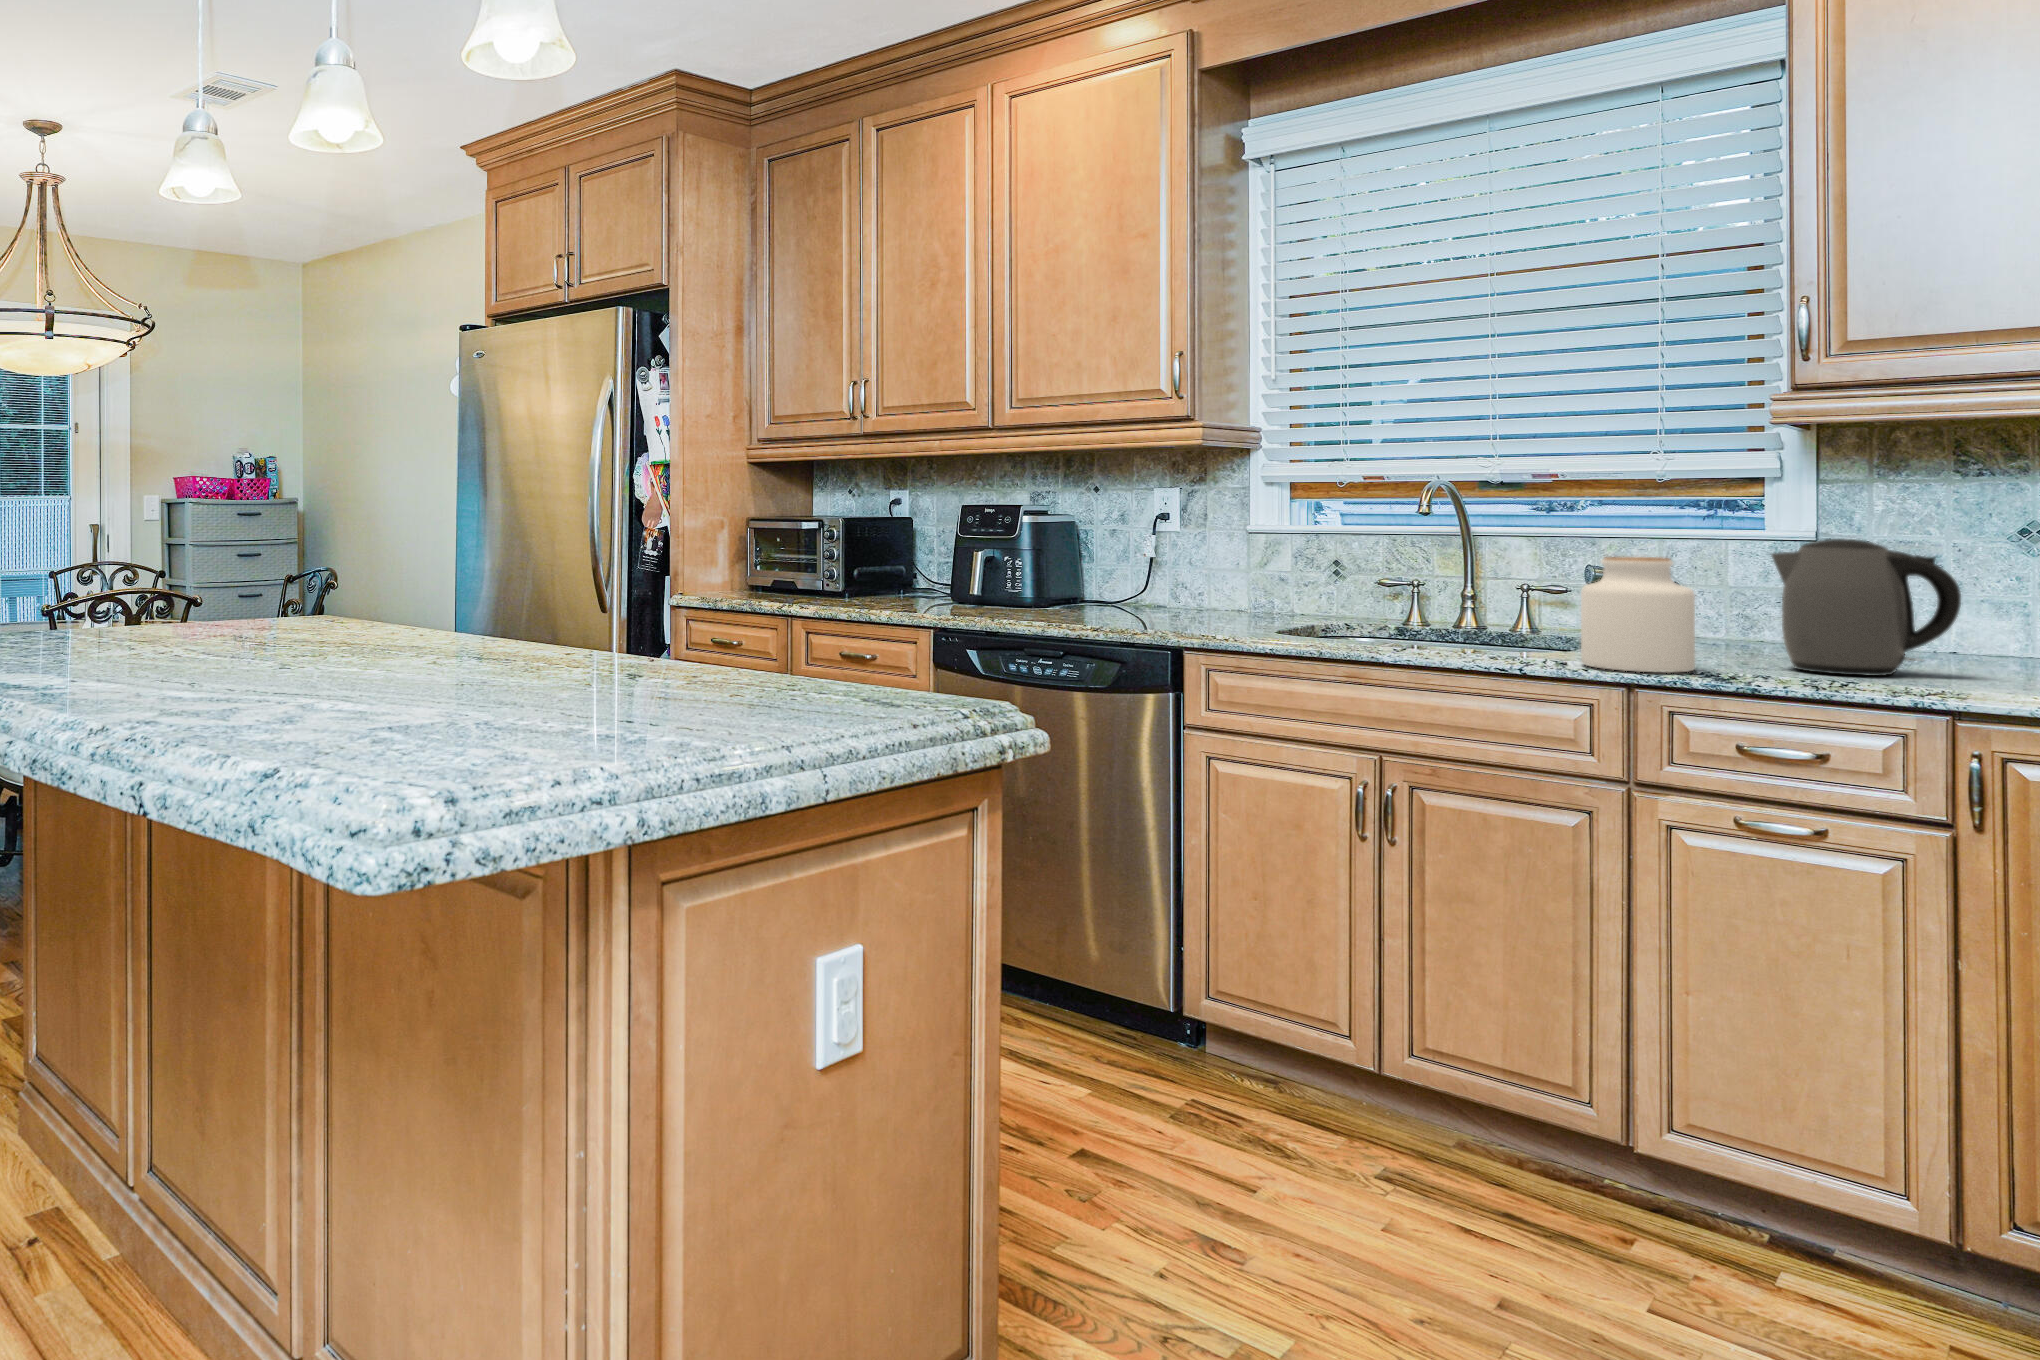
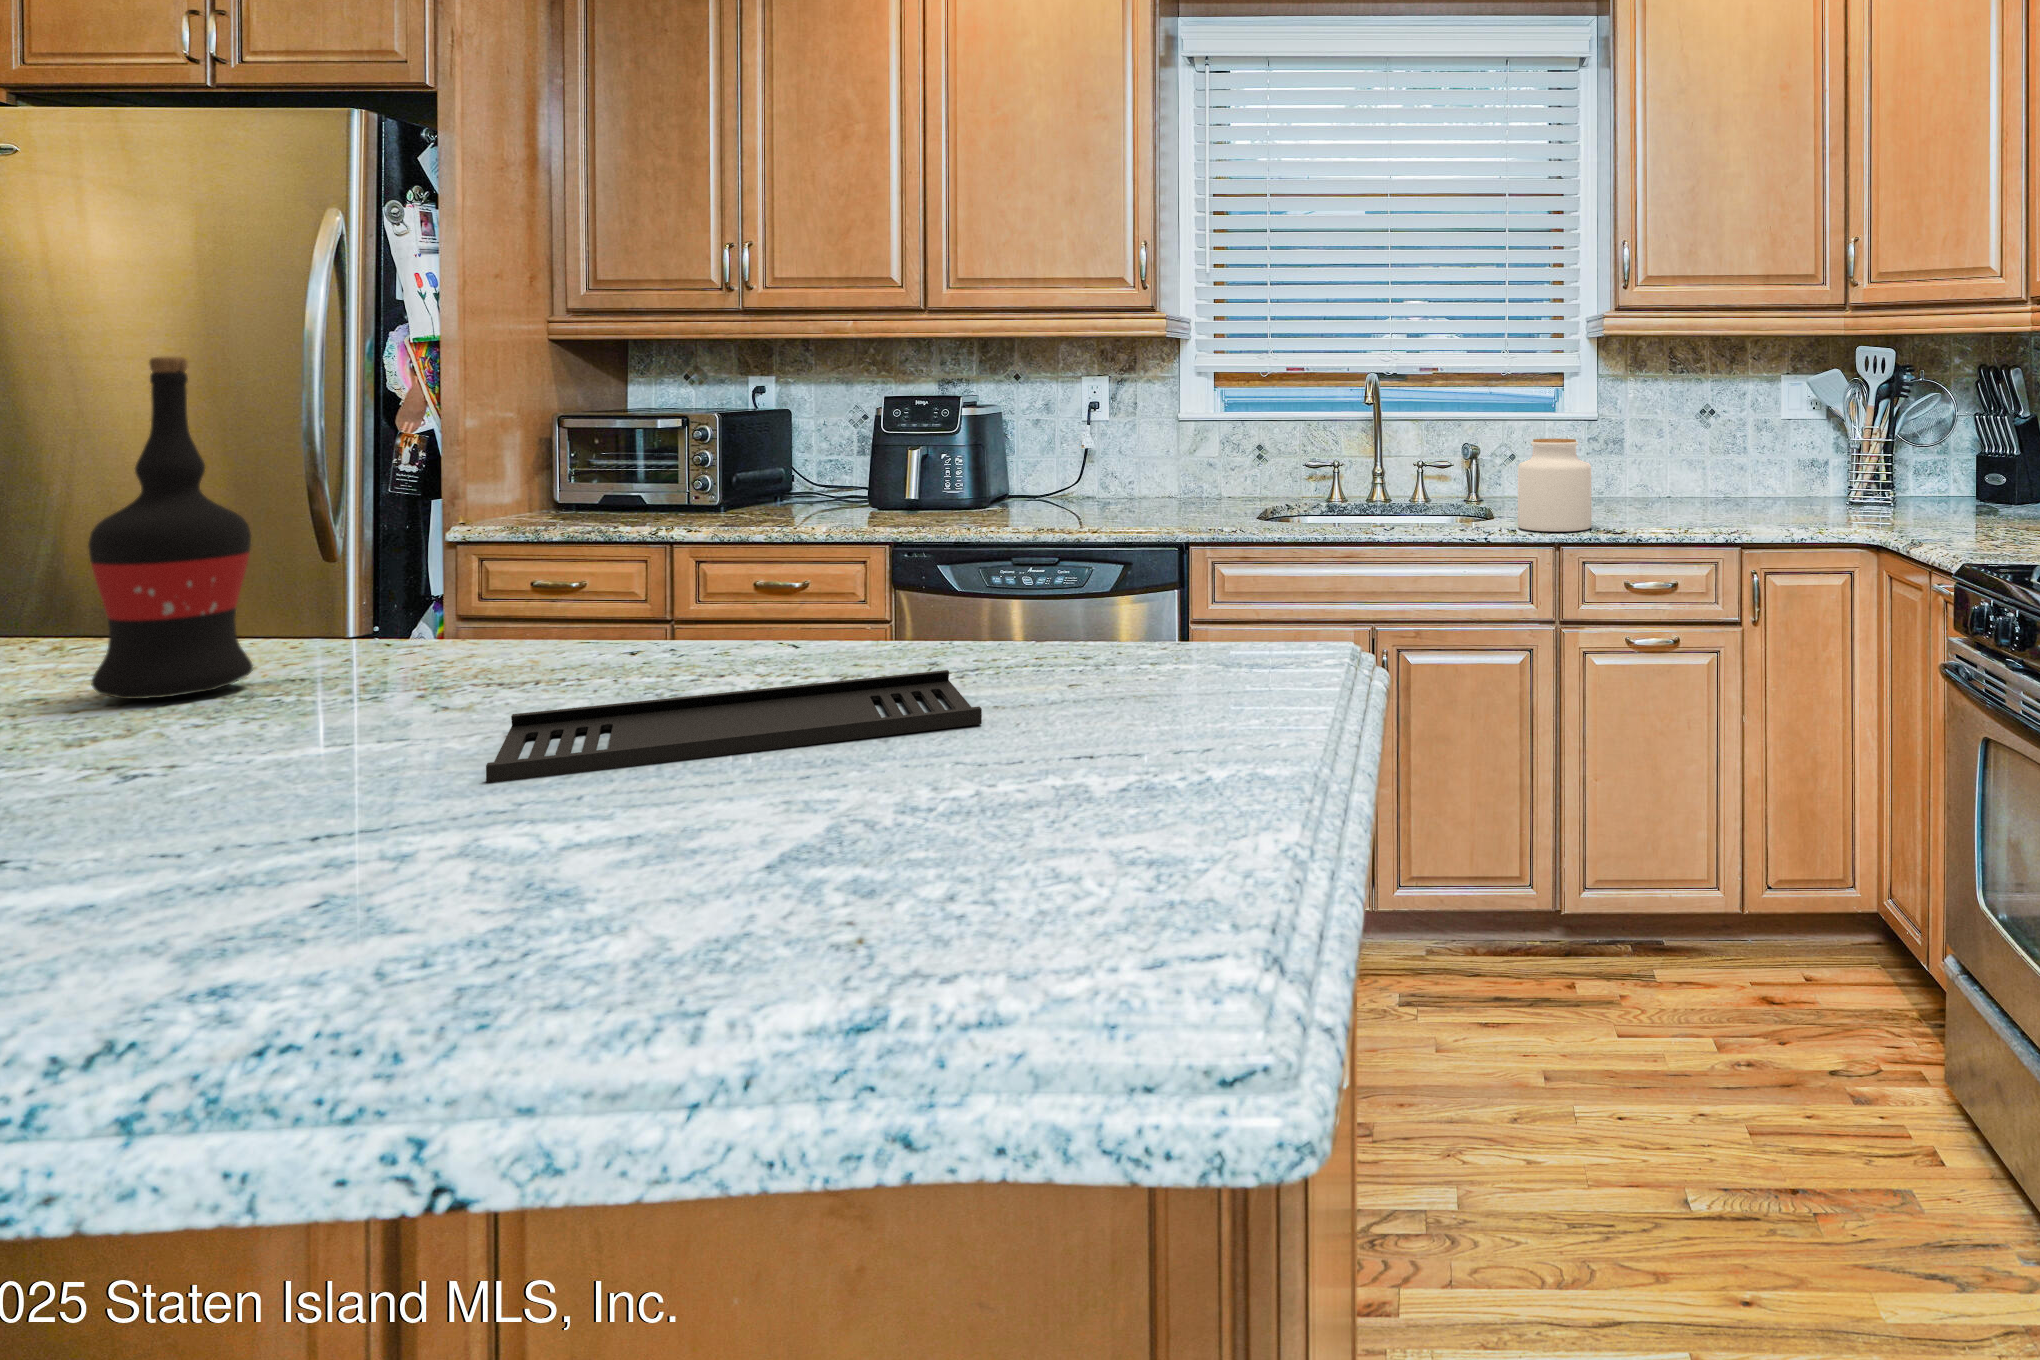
wine bottle: none [326,465,393,649] -> present [88,357,253,699]
kettle: present [1771,539,1961,676] -> none [1618,421,1719,521]
tray: none [355,668,648,706] -> present [486,670,982,783]

